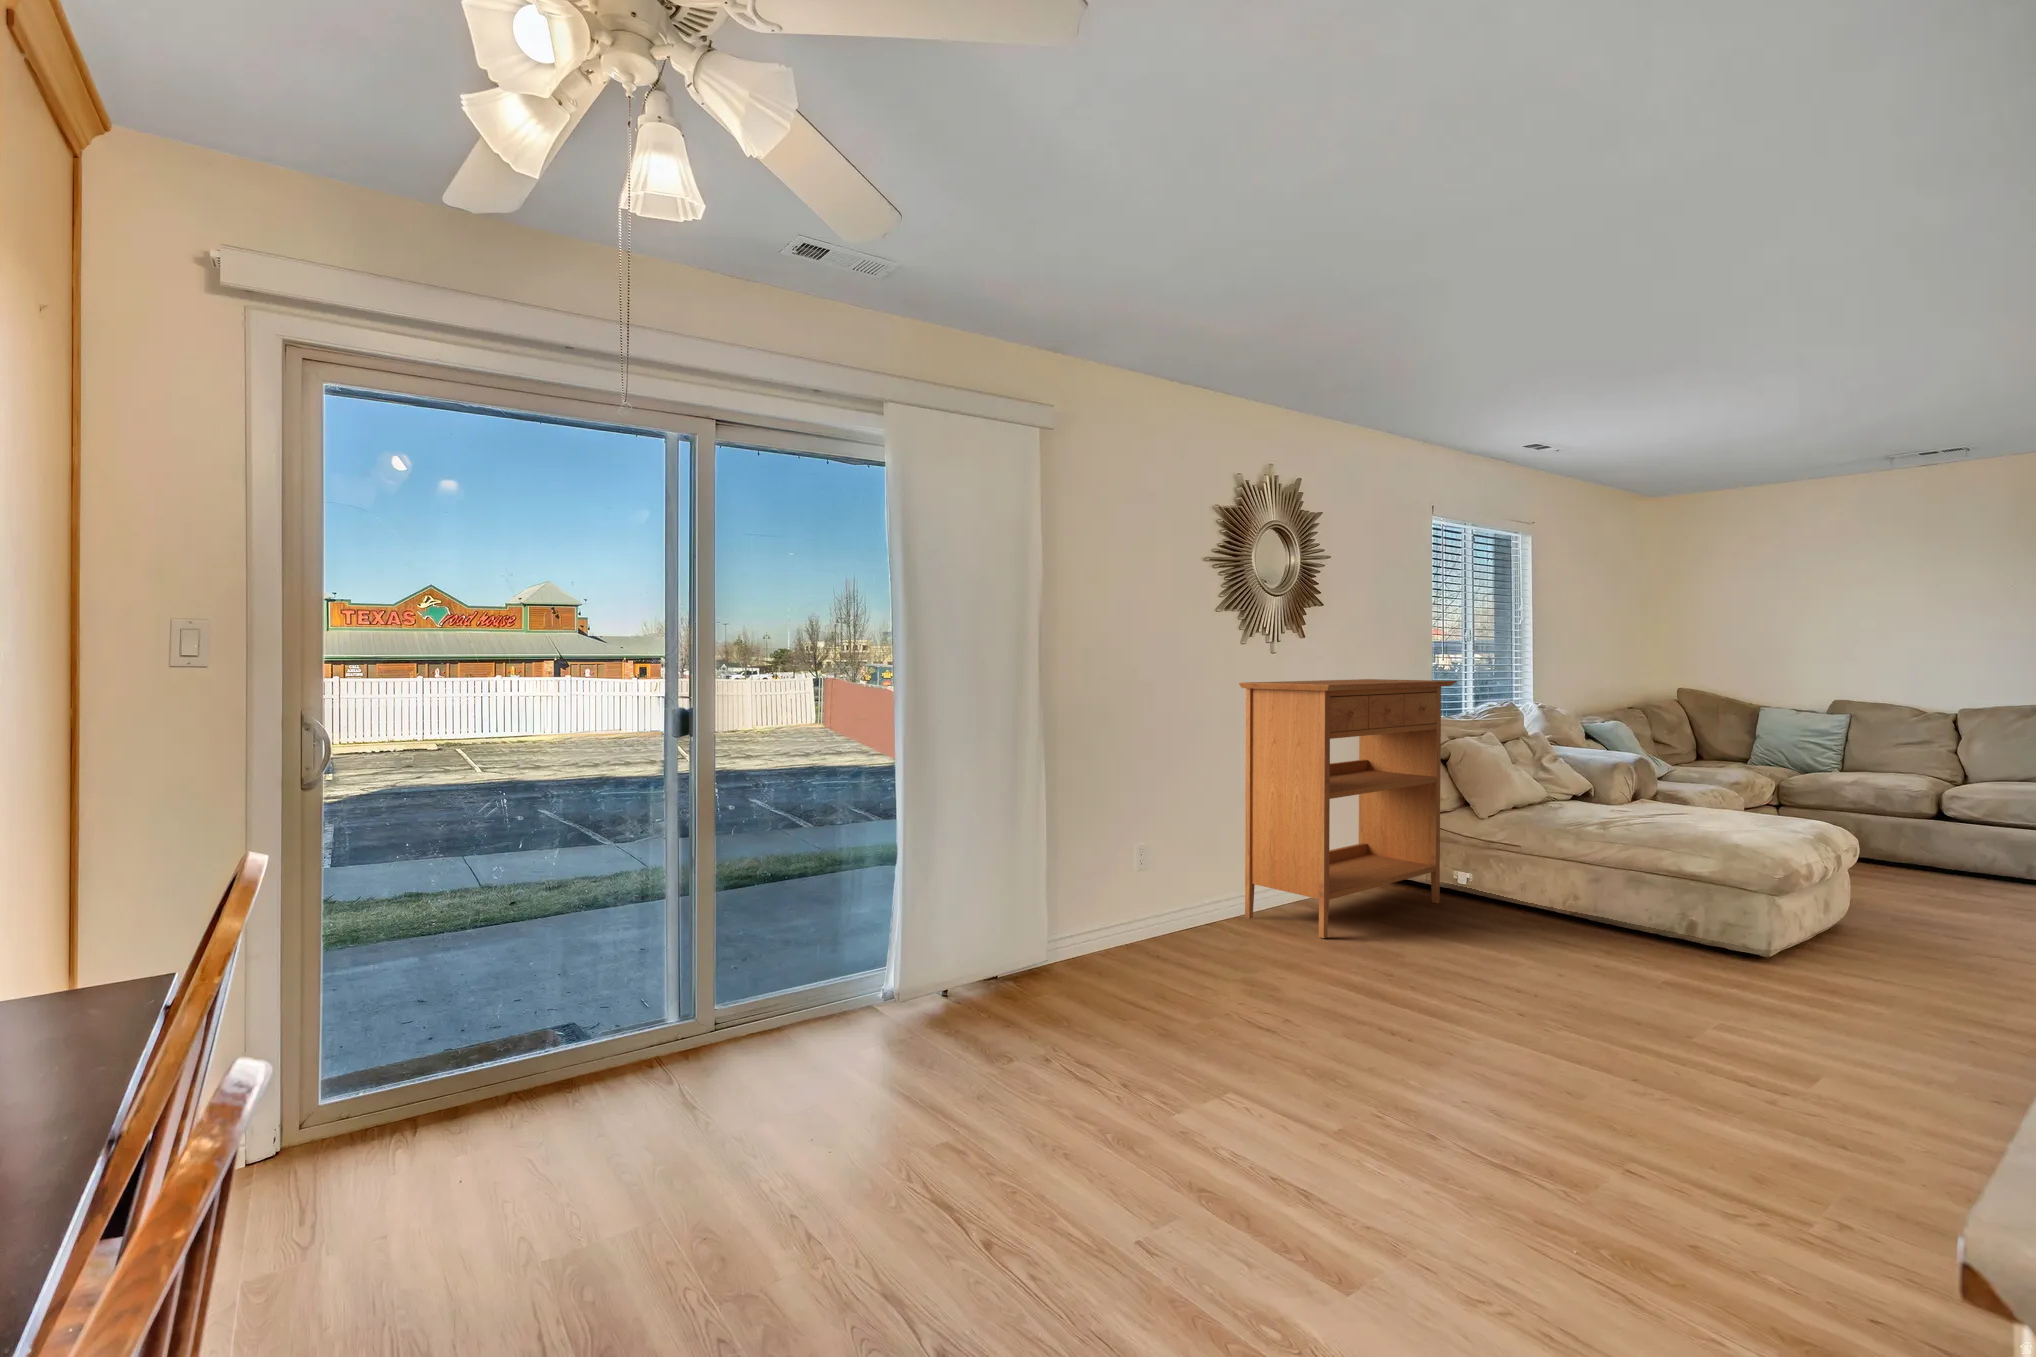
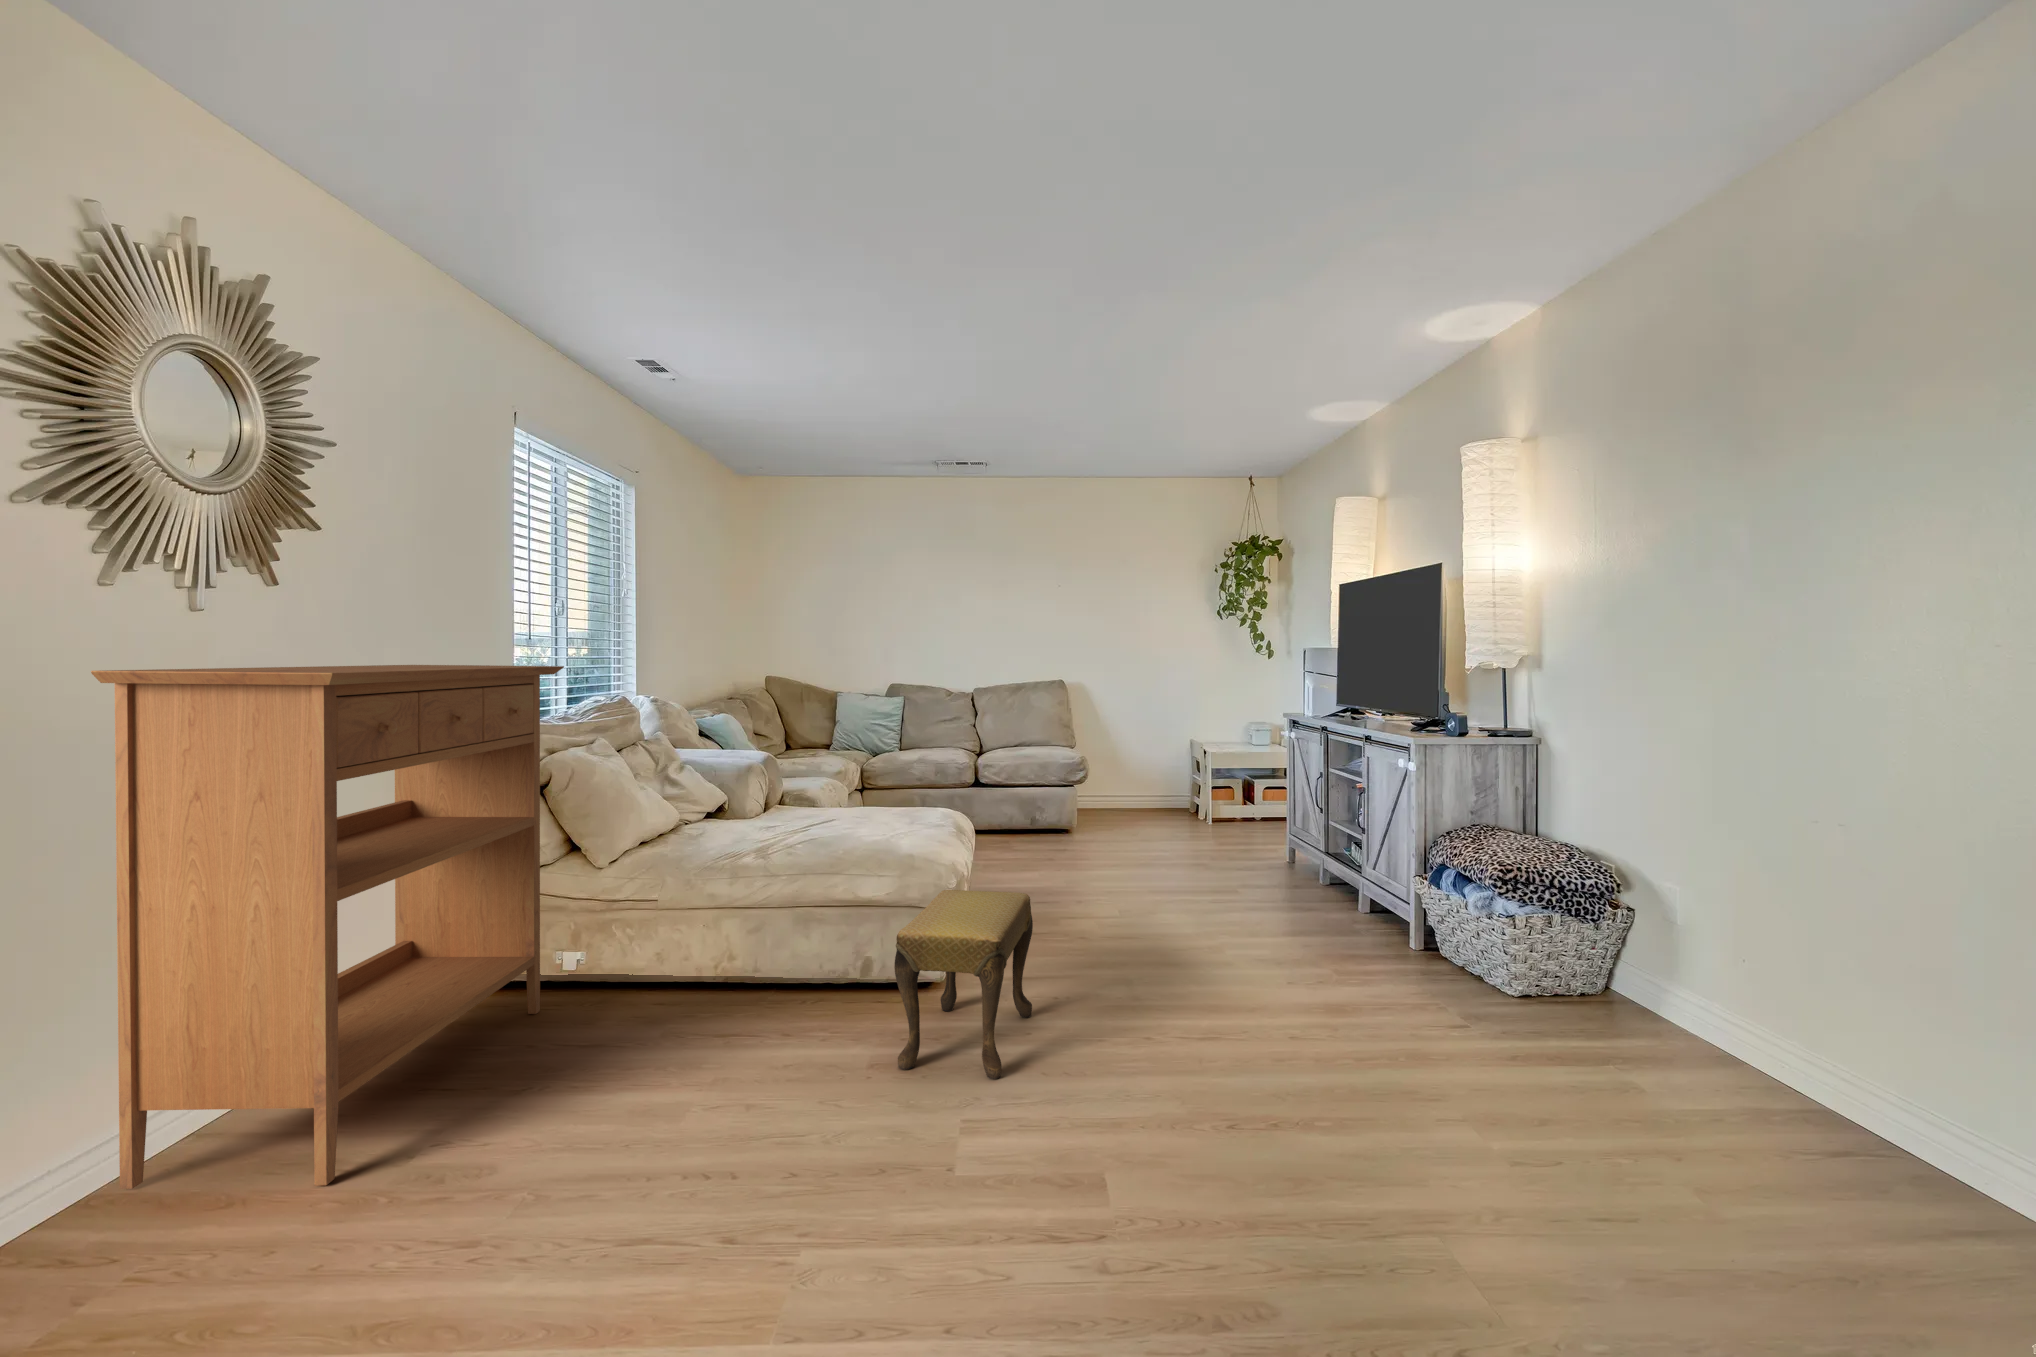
footstool: none [1683,871,1851,1013] -> present [894,890,1033,1079]

